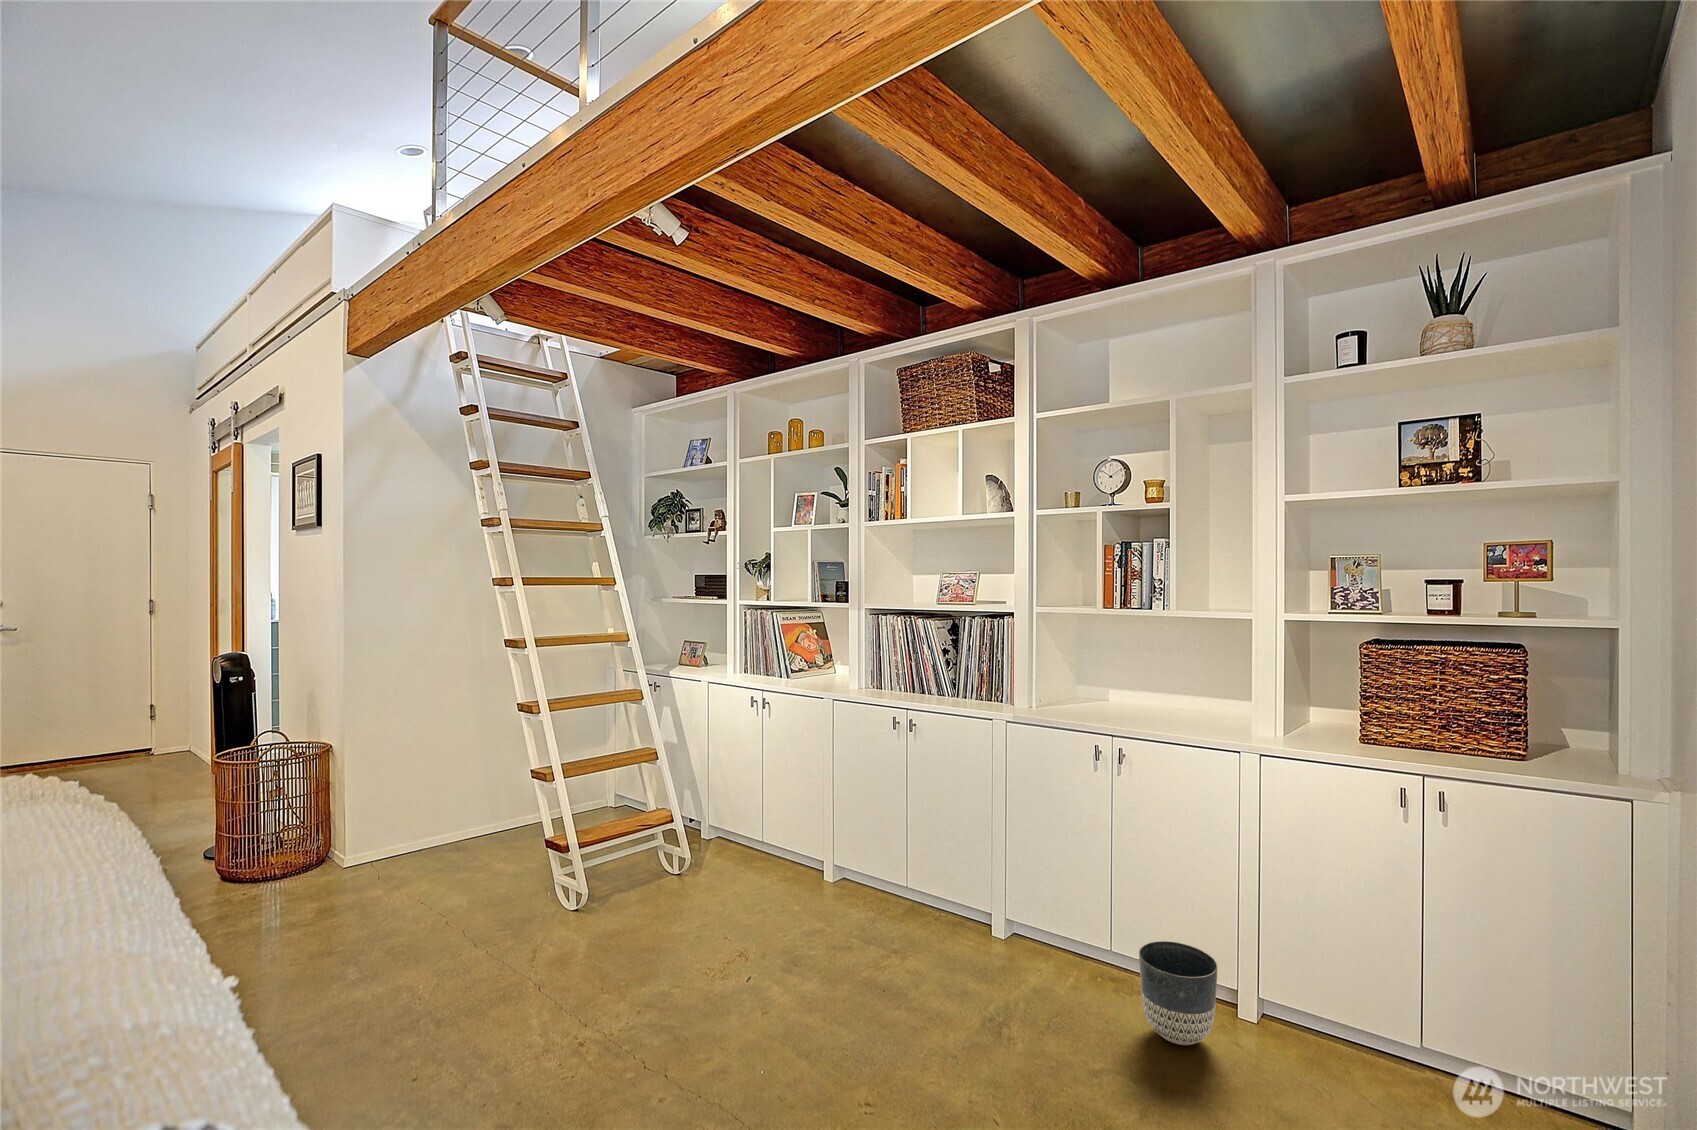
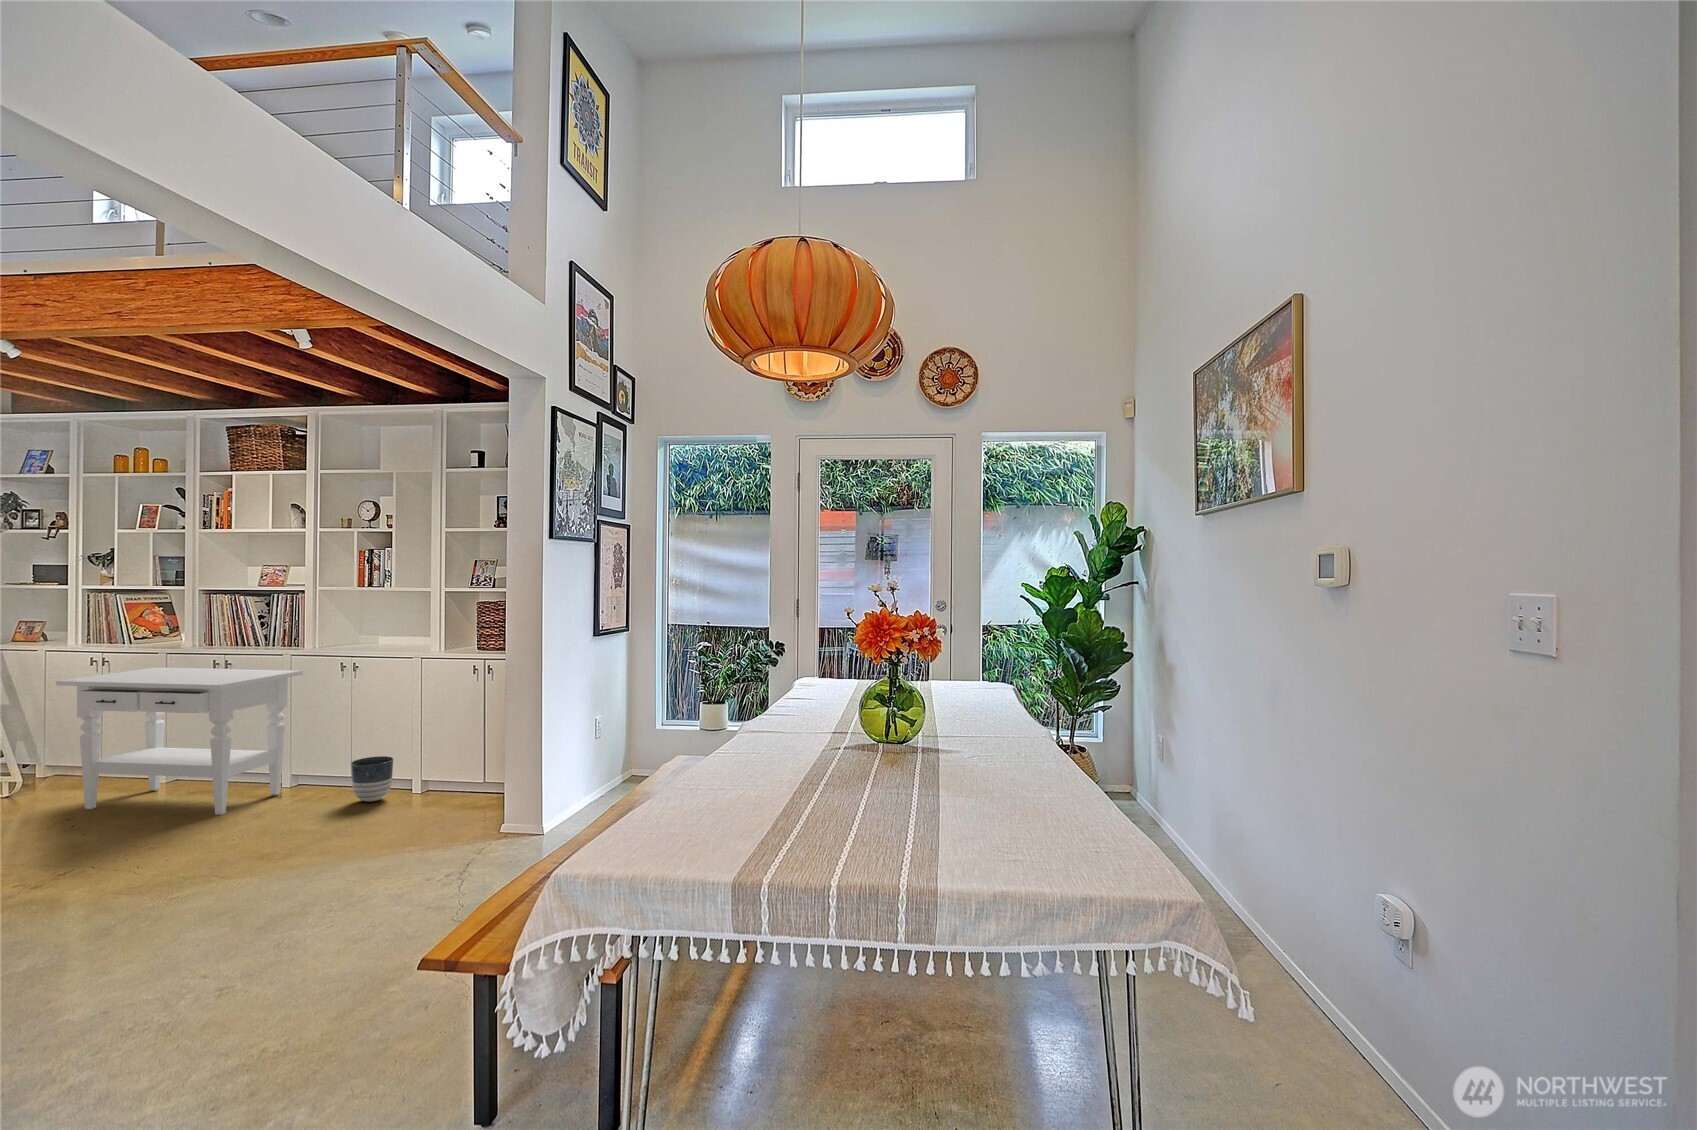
side table: none [719,719,1026,1014] -> present [56,667,303,815]

